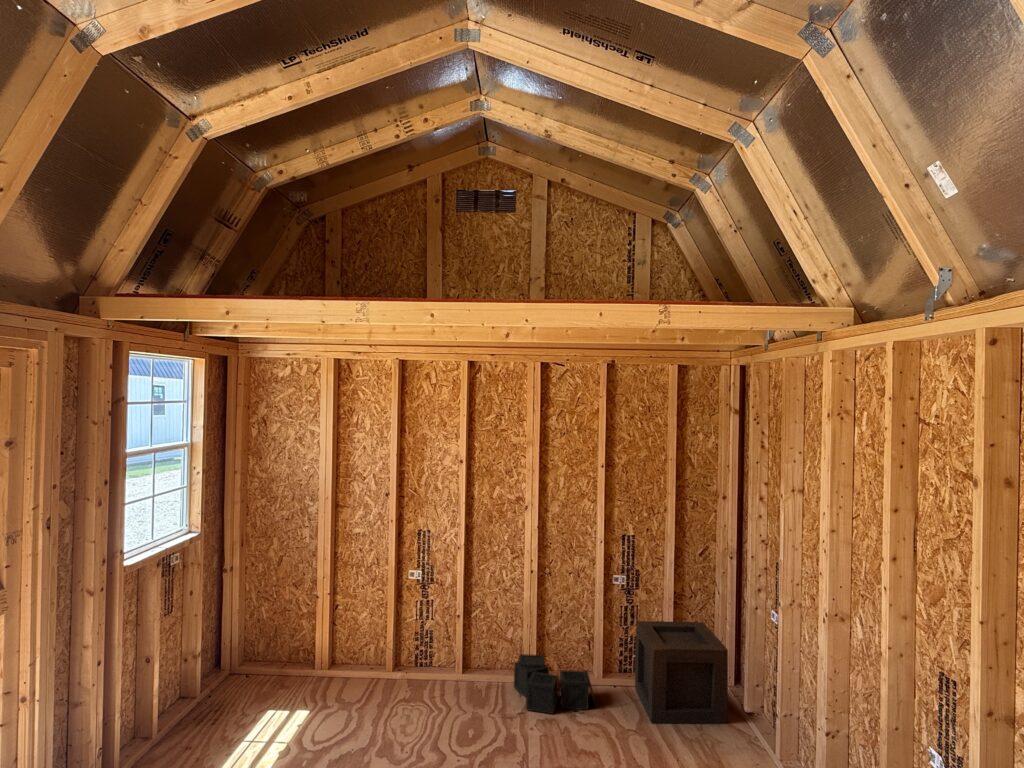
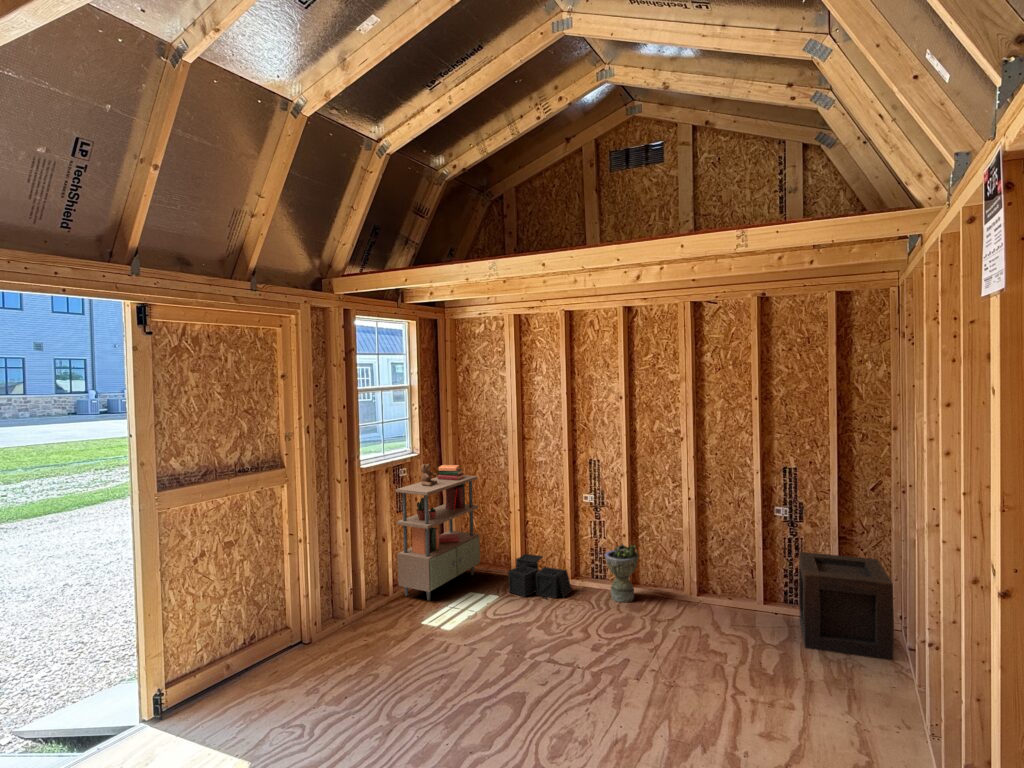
shelving unit: none [165,543,276,733] -> present [396,463,480,601]
planter: none [438,626,476,696] -> present [605,544,639,603]
storage bin: present [514,654,596,714] -> present [508,554,572,598]

